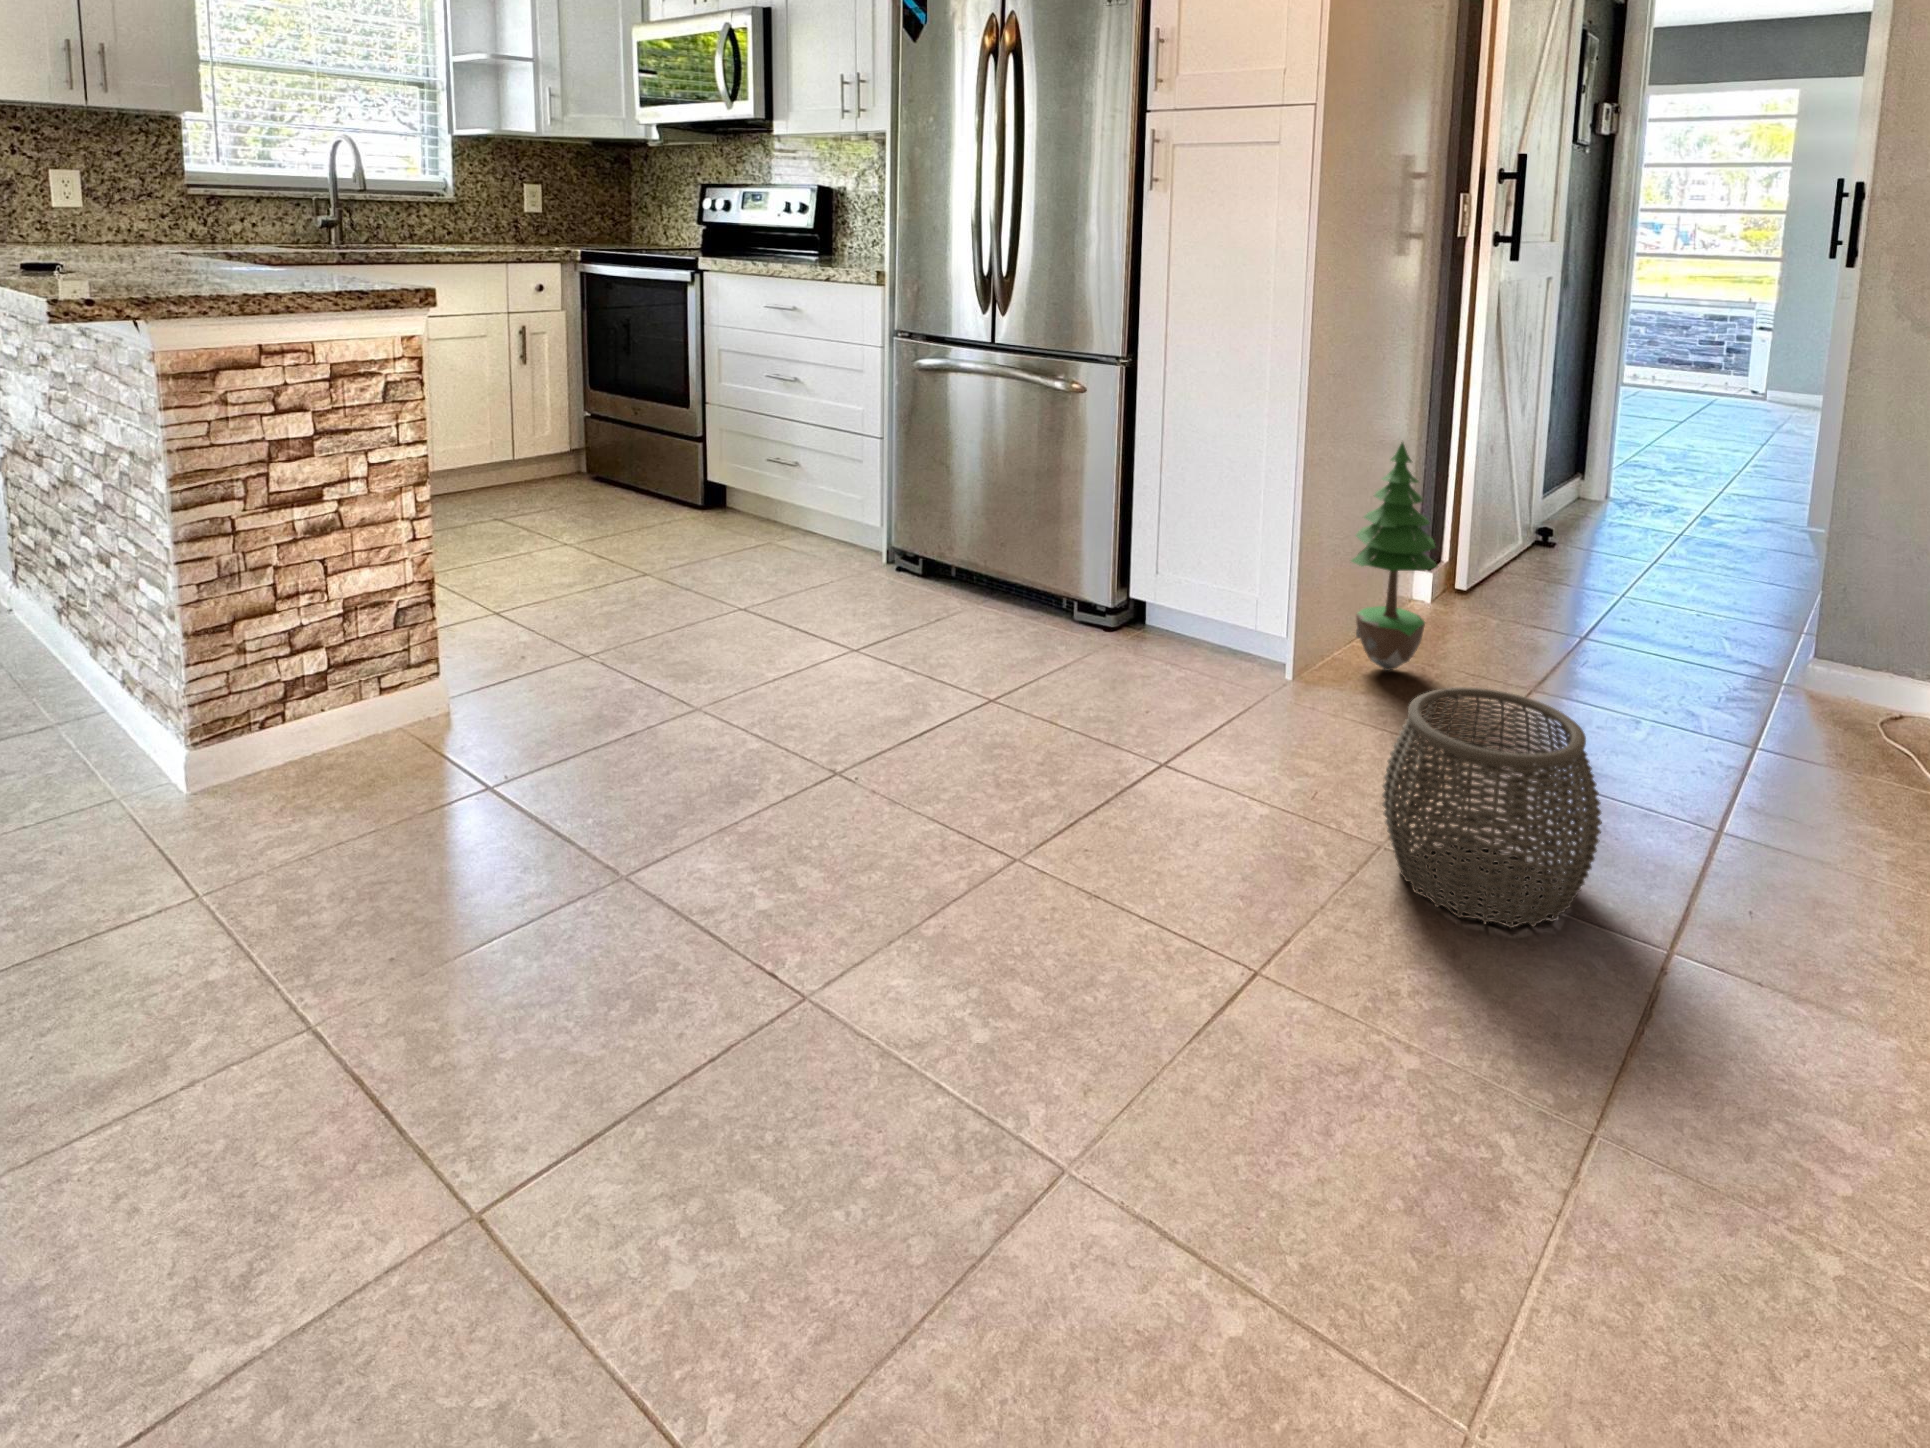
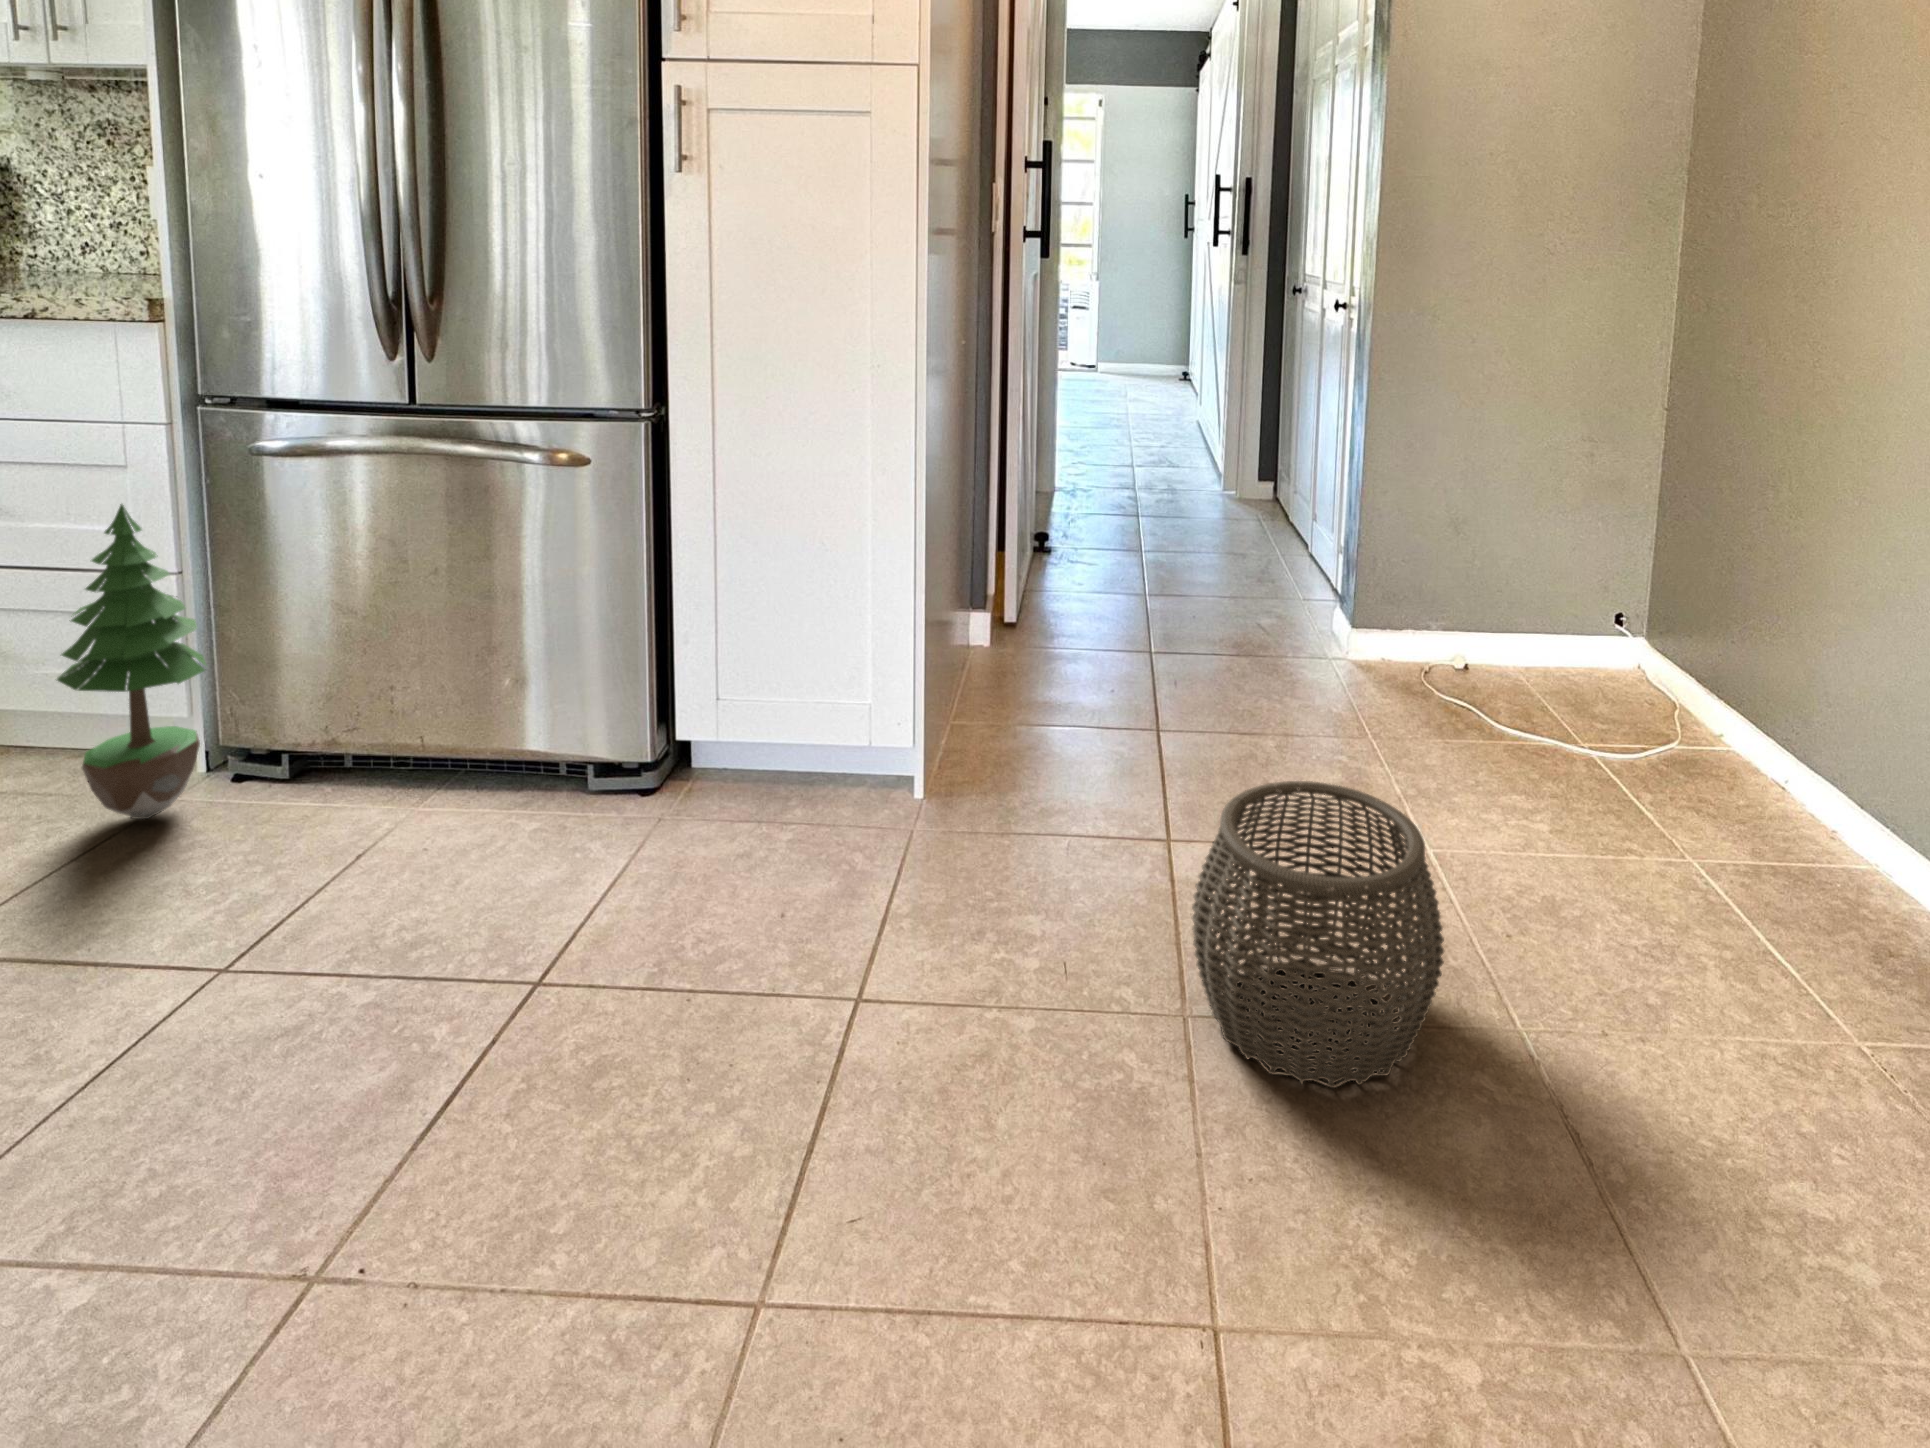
potted tree: present [1351,442,1437,671] -> present [57,504,206,819]

